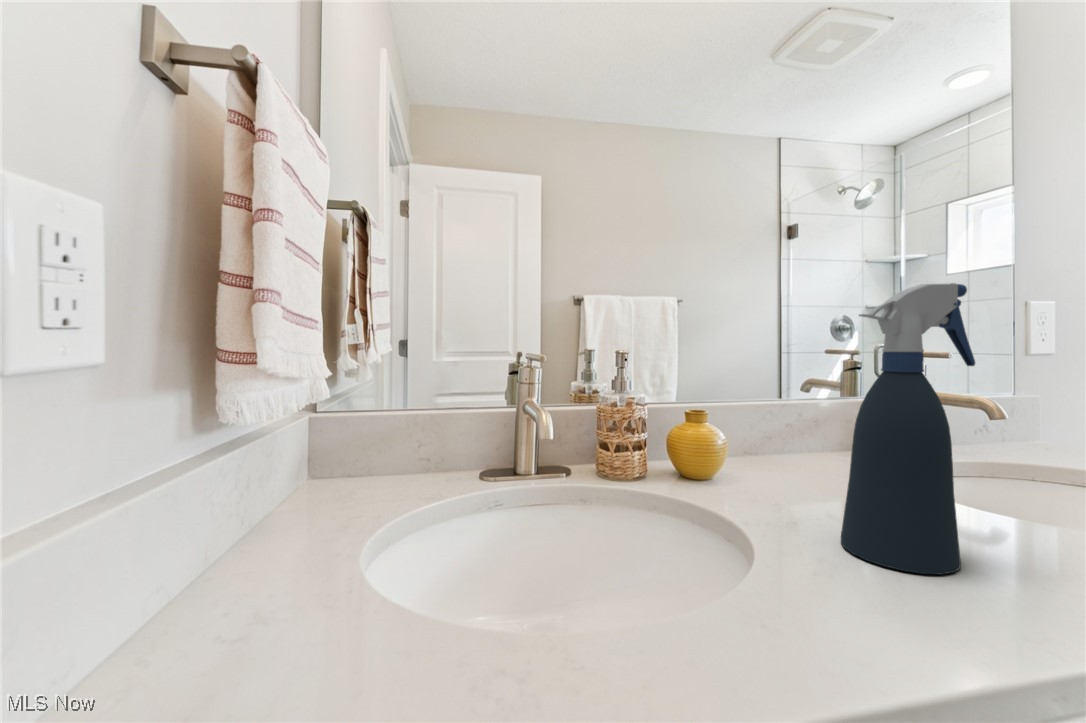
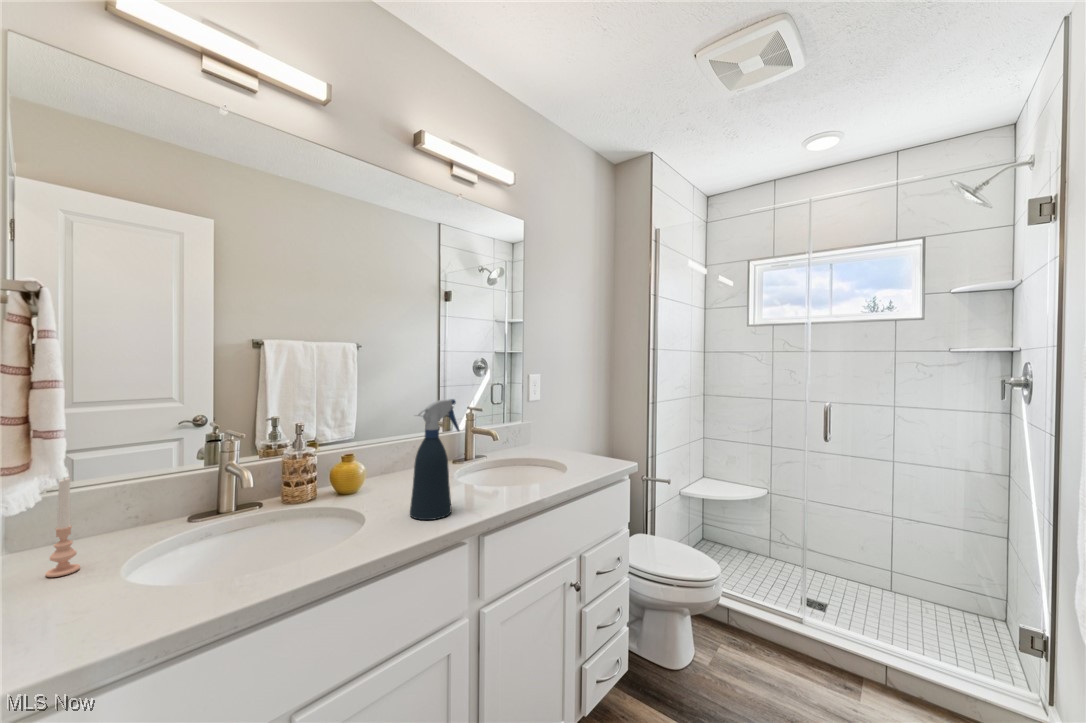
candle: none [308,385,344,522] -> present [46,478,80,577]

